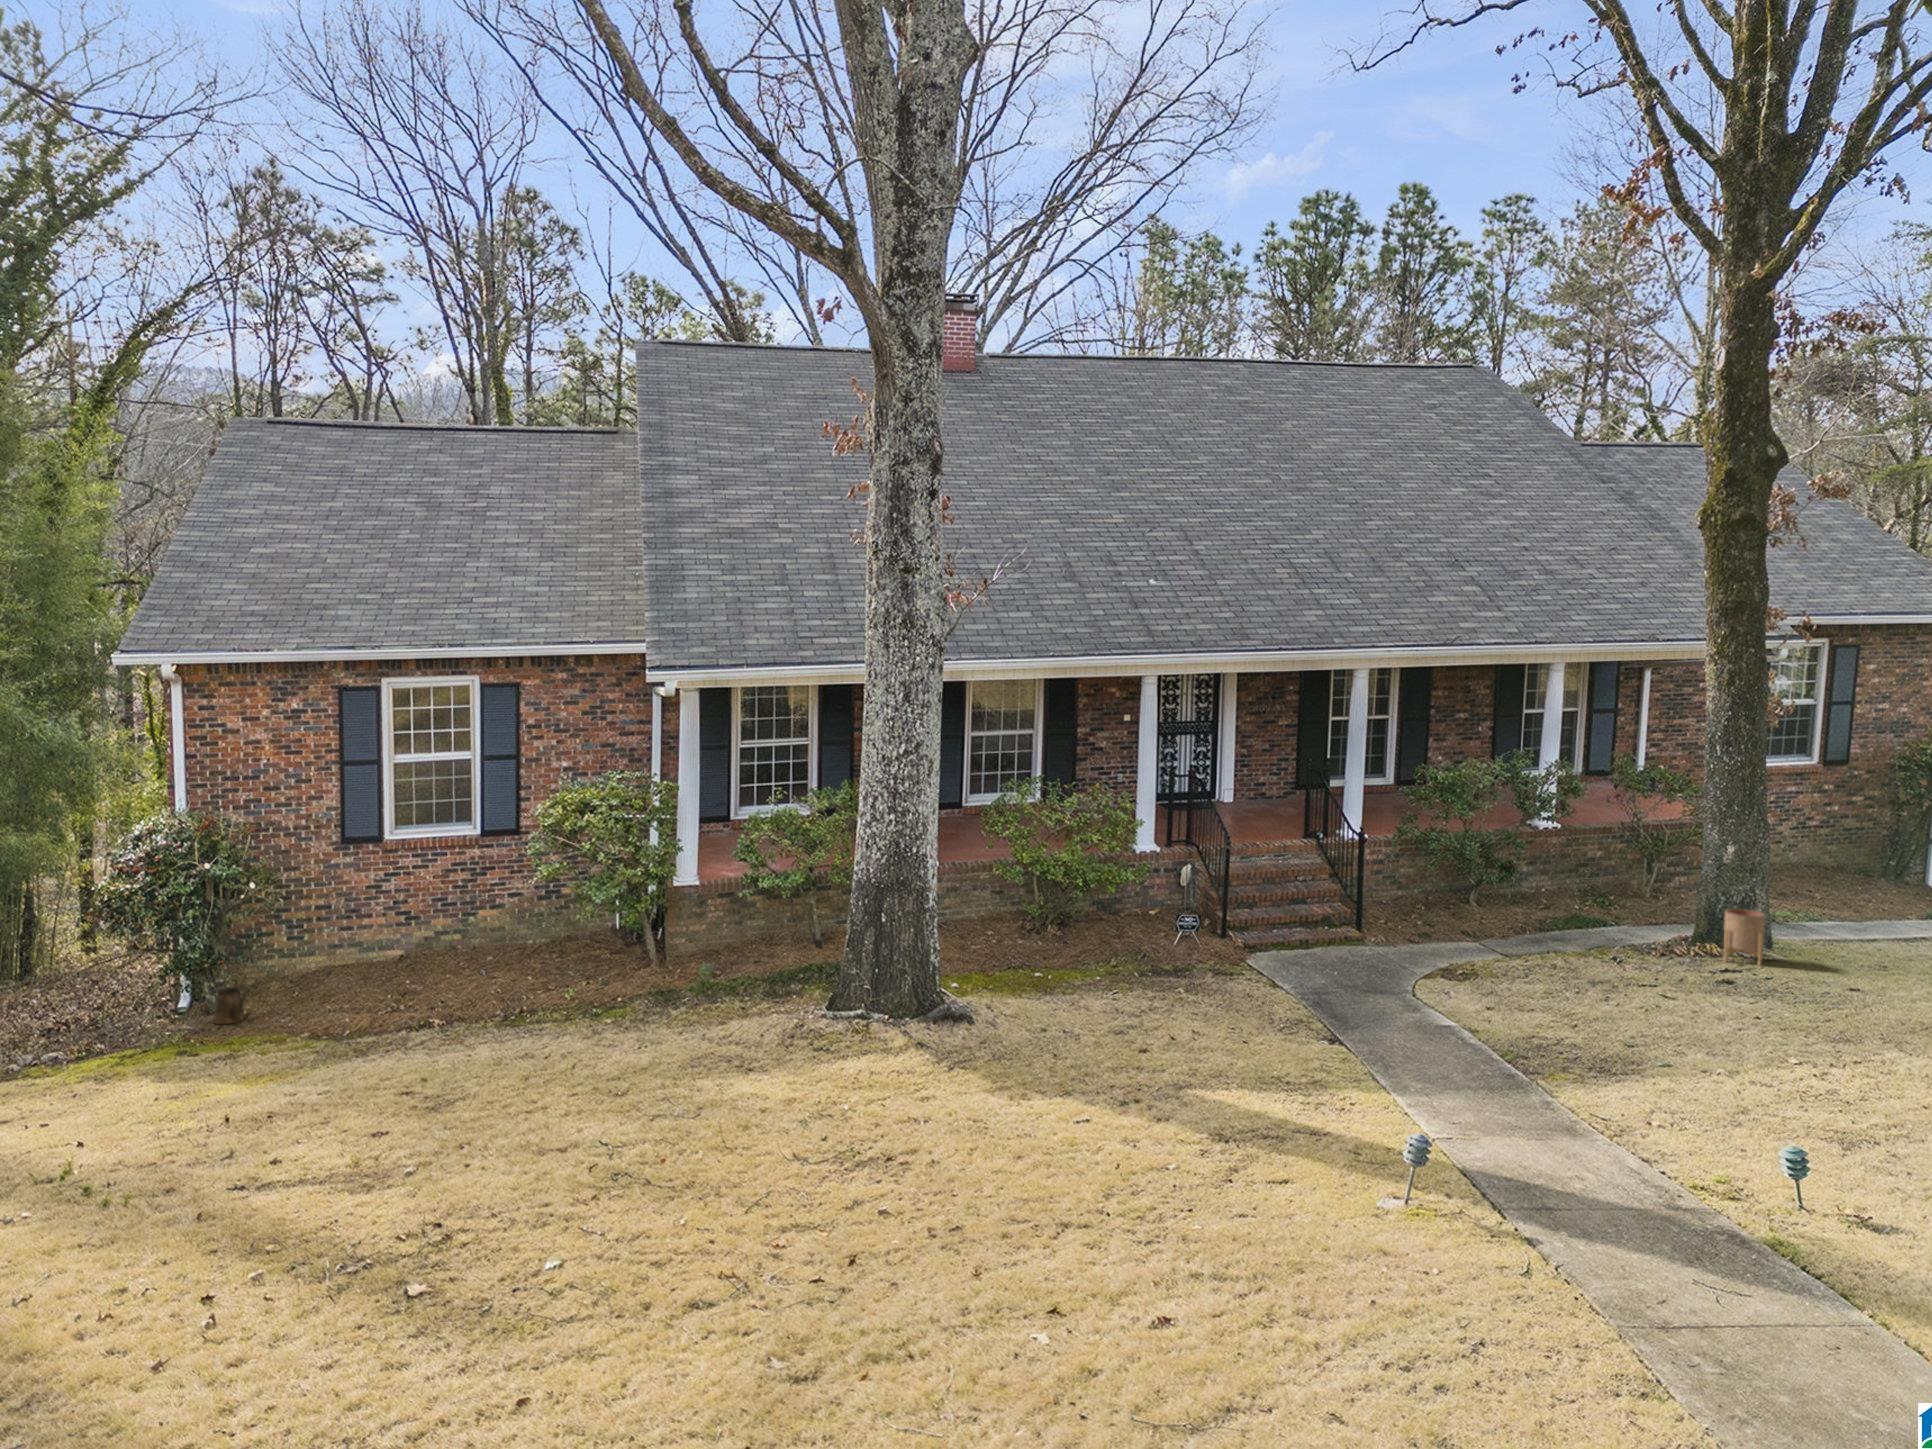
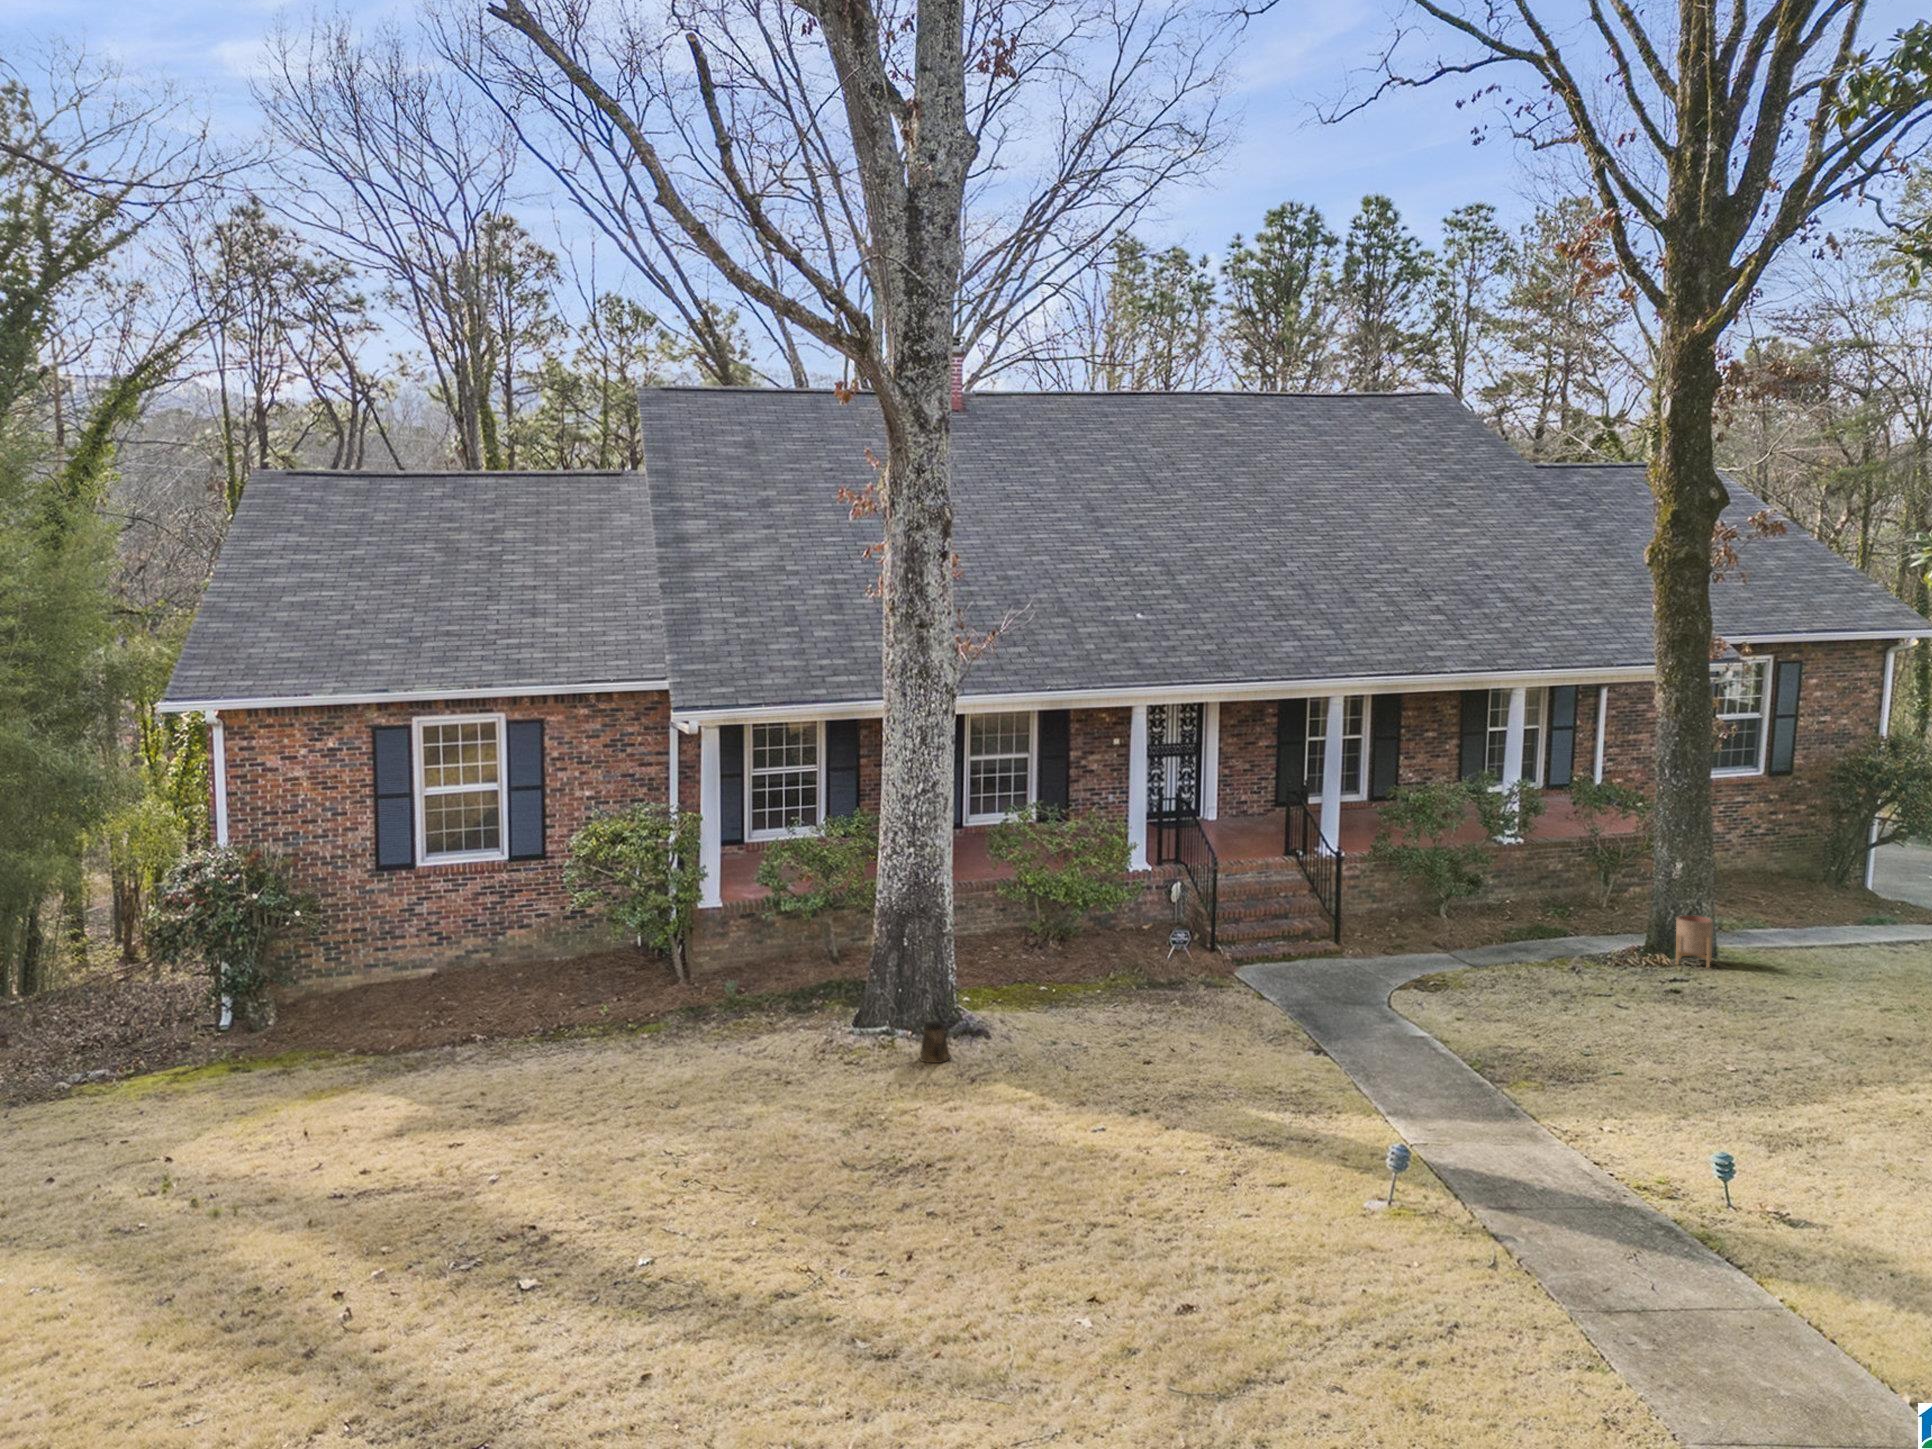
watering can: present [214,987,247,1024] -> present [920,1020,950,1063]

